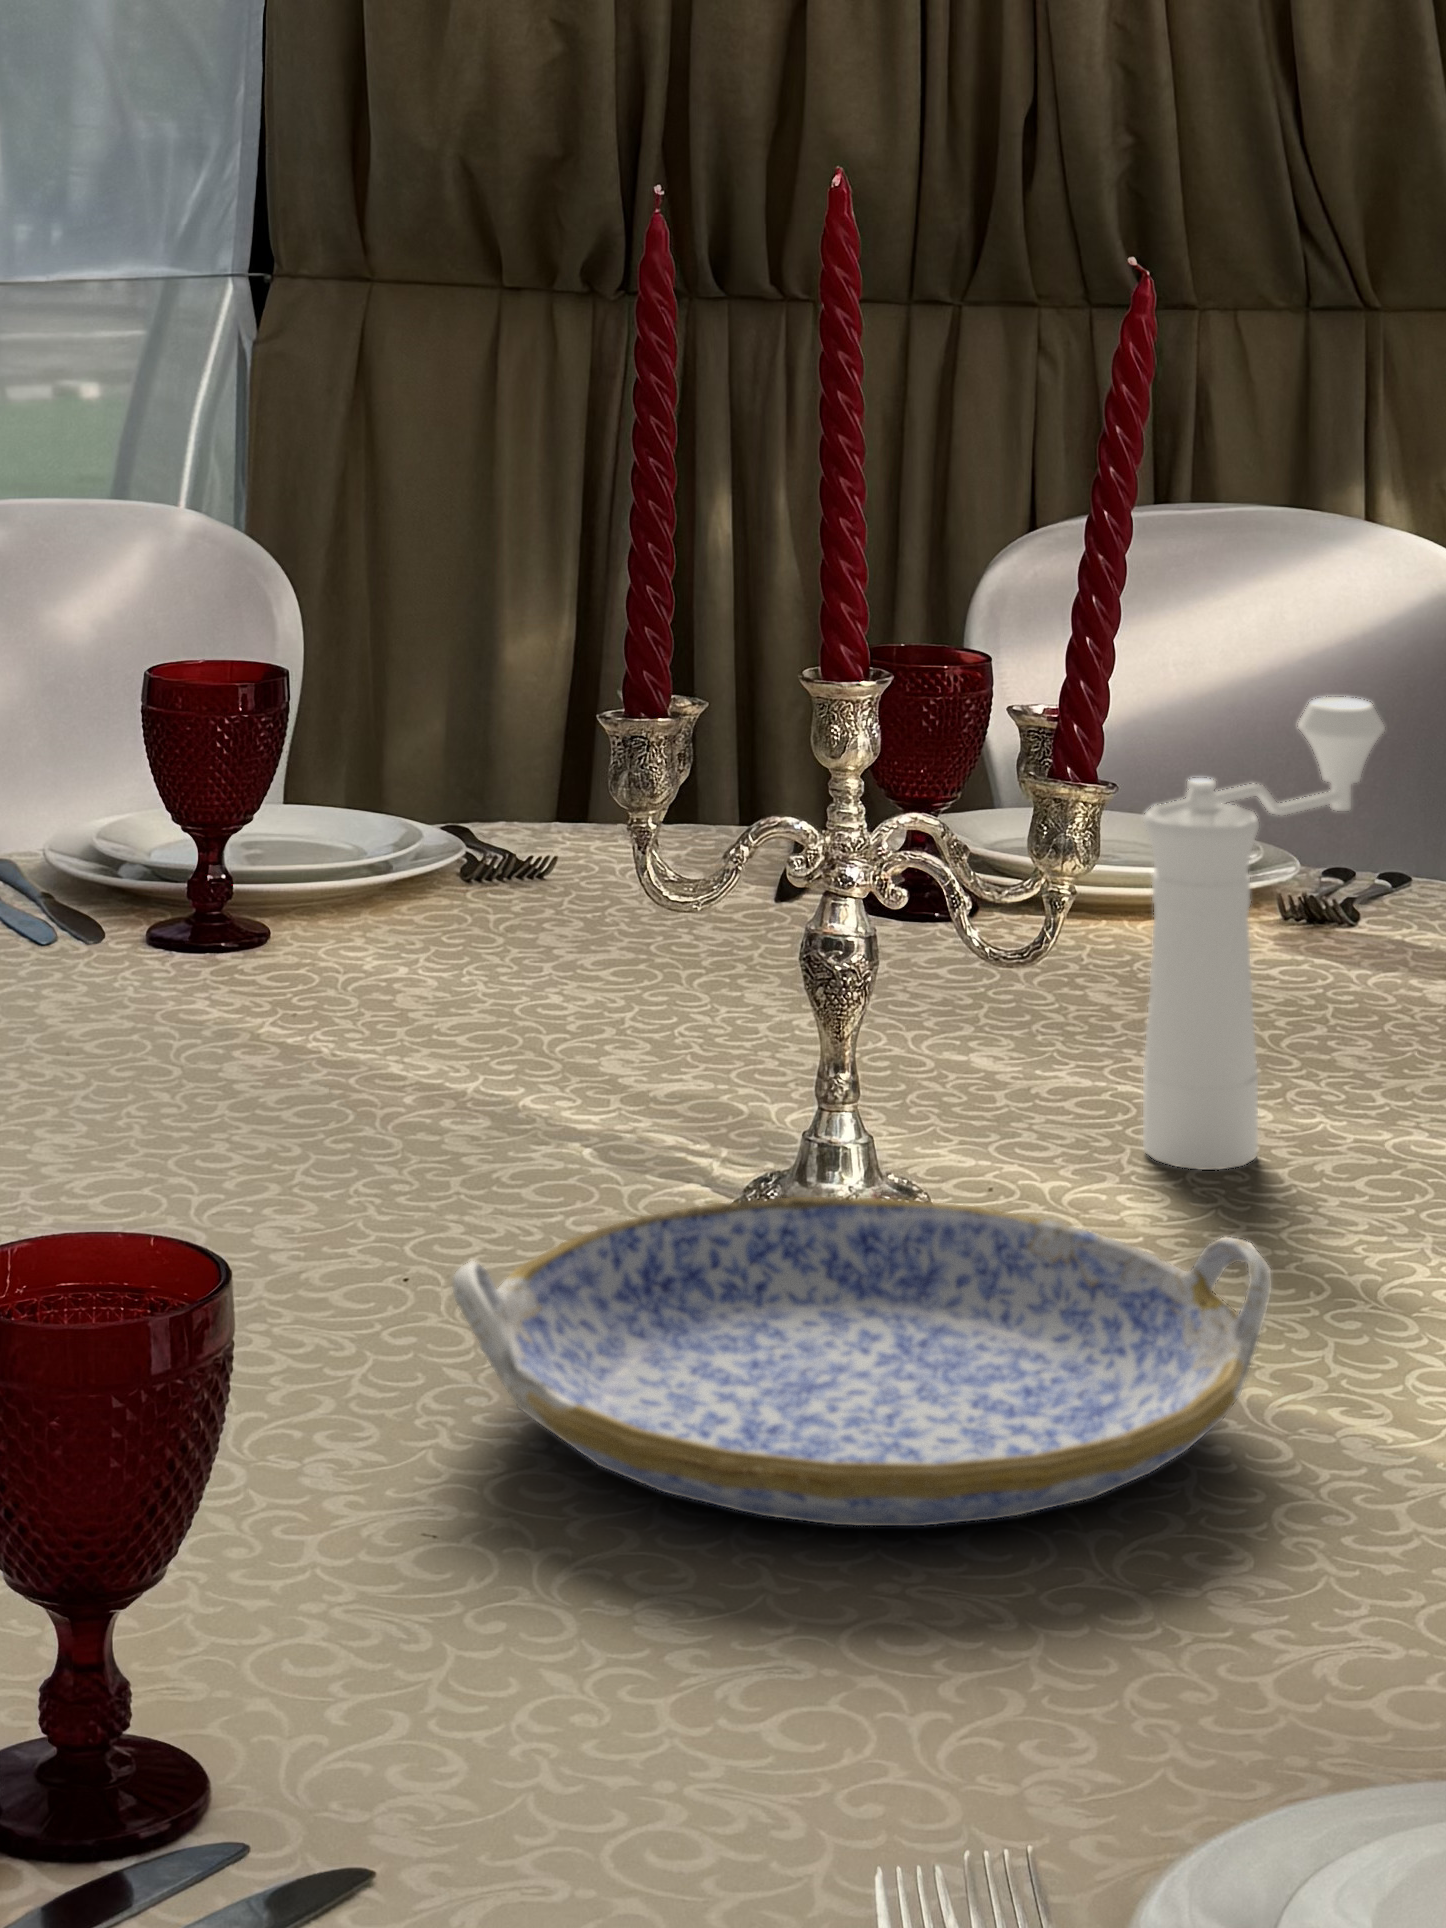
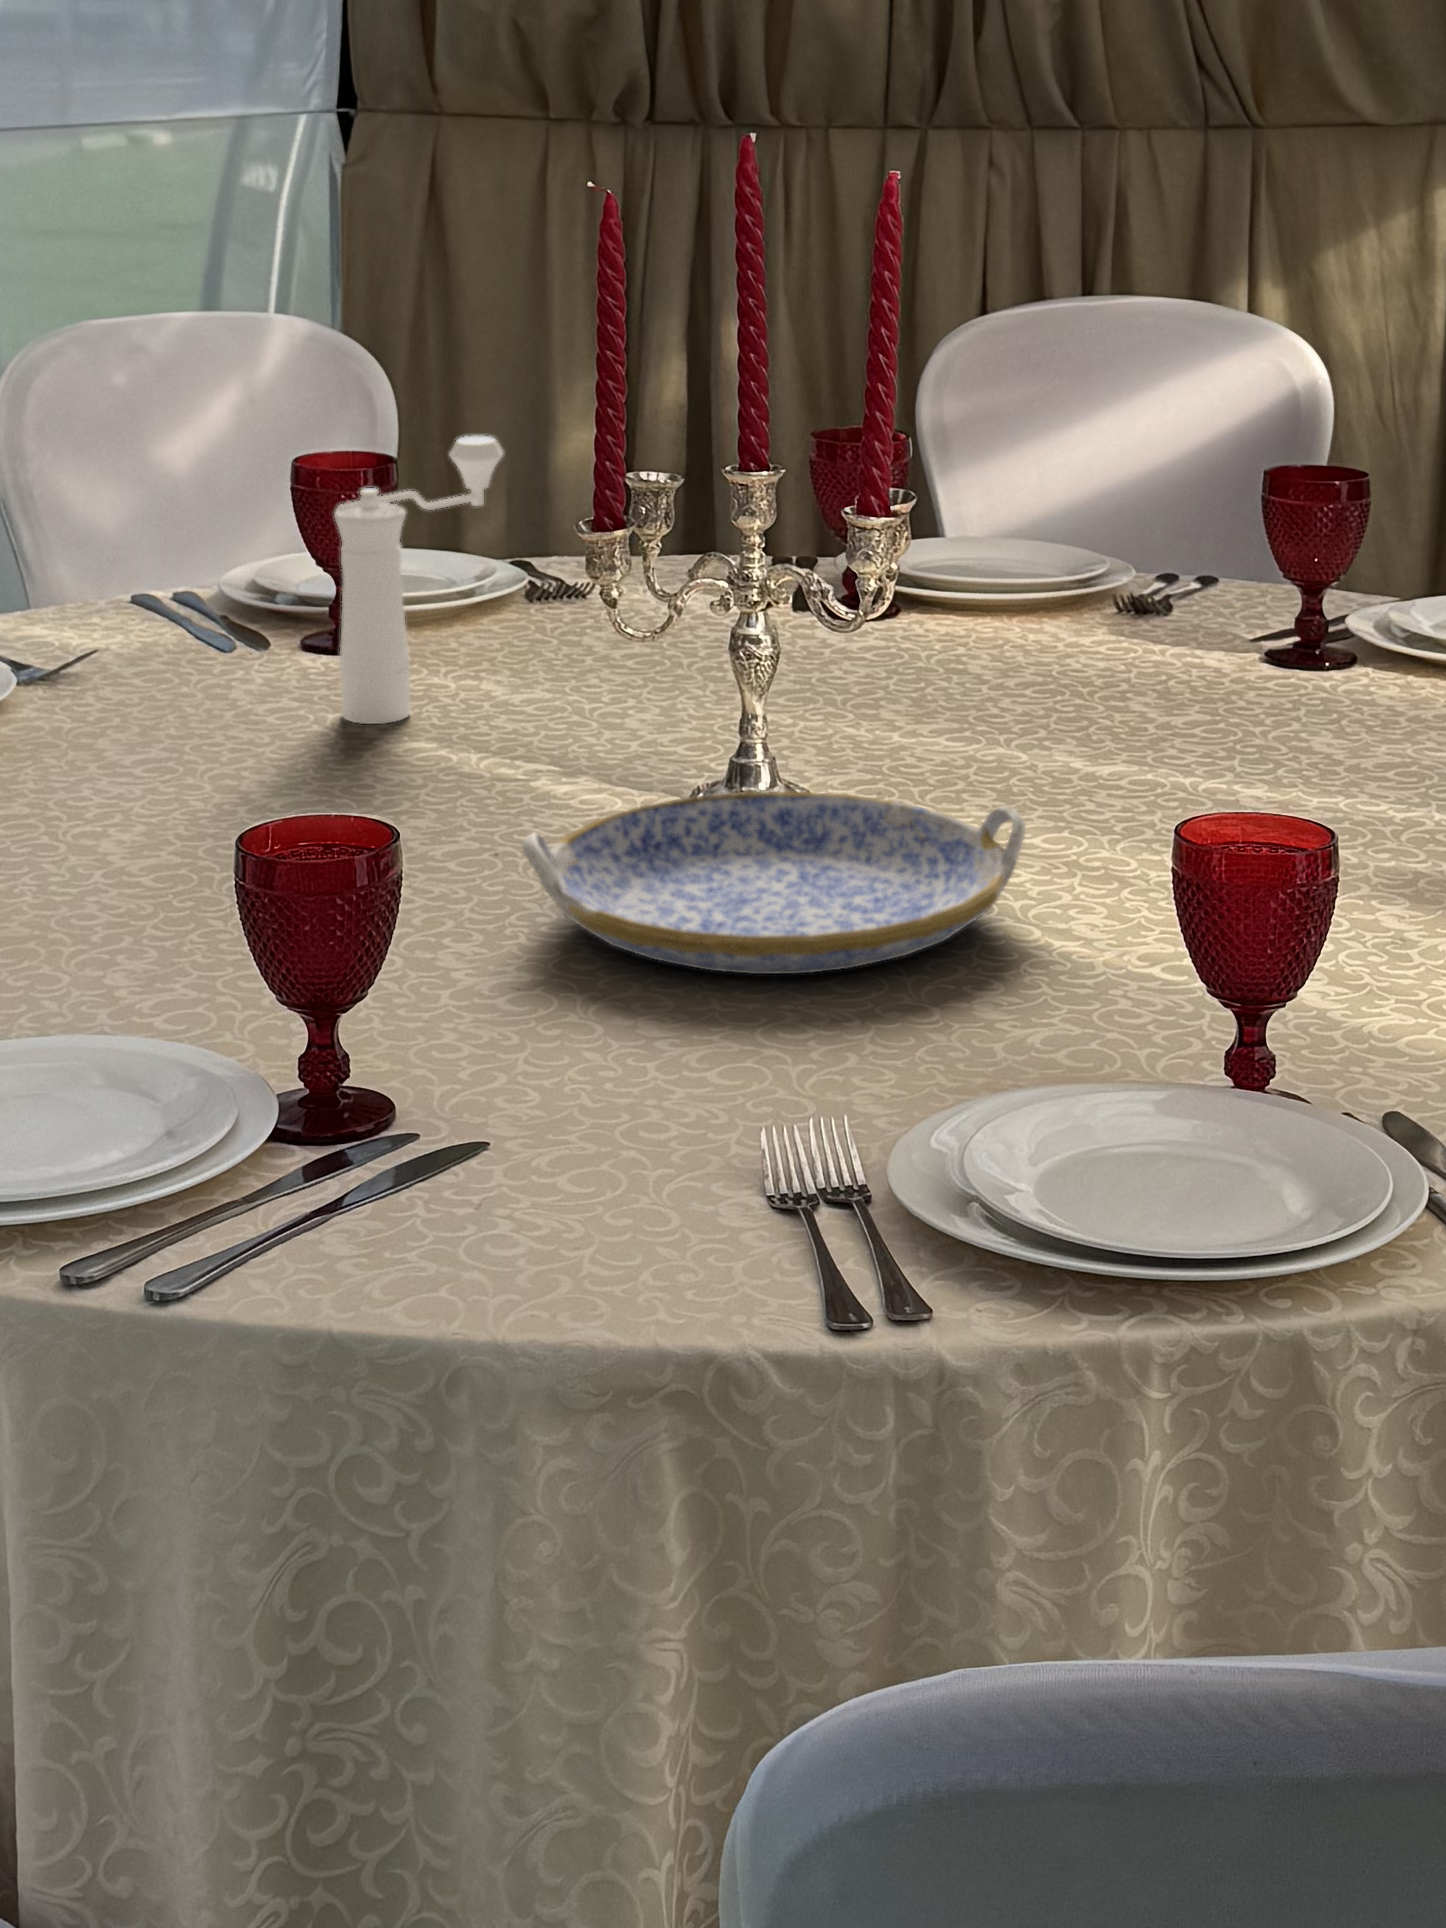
pepper mill: present [1143,697,1385,1170] -> present [334,436,503,724]

